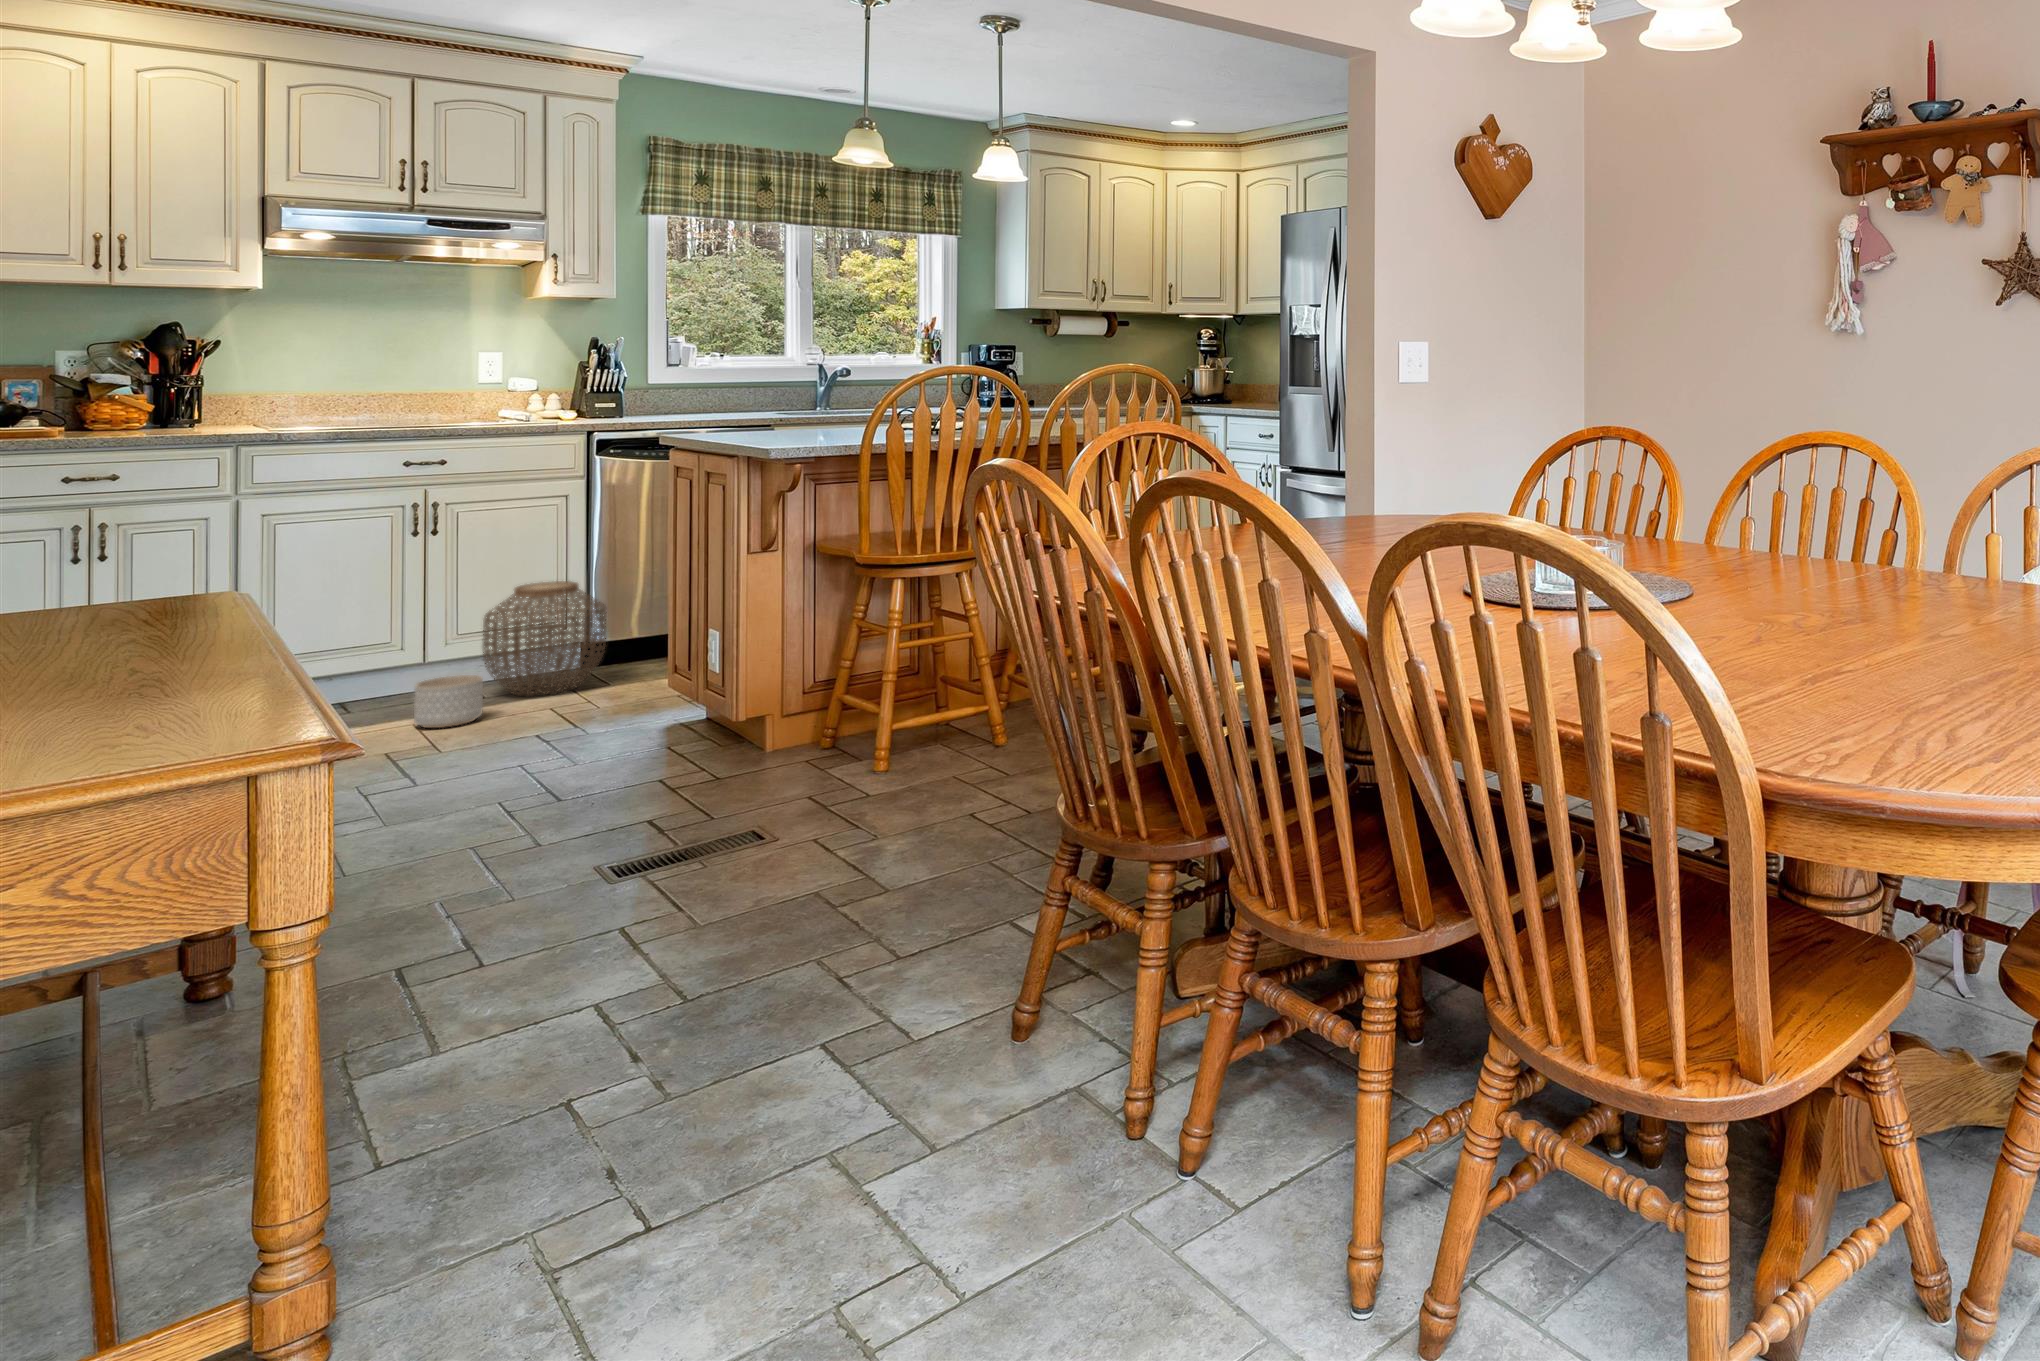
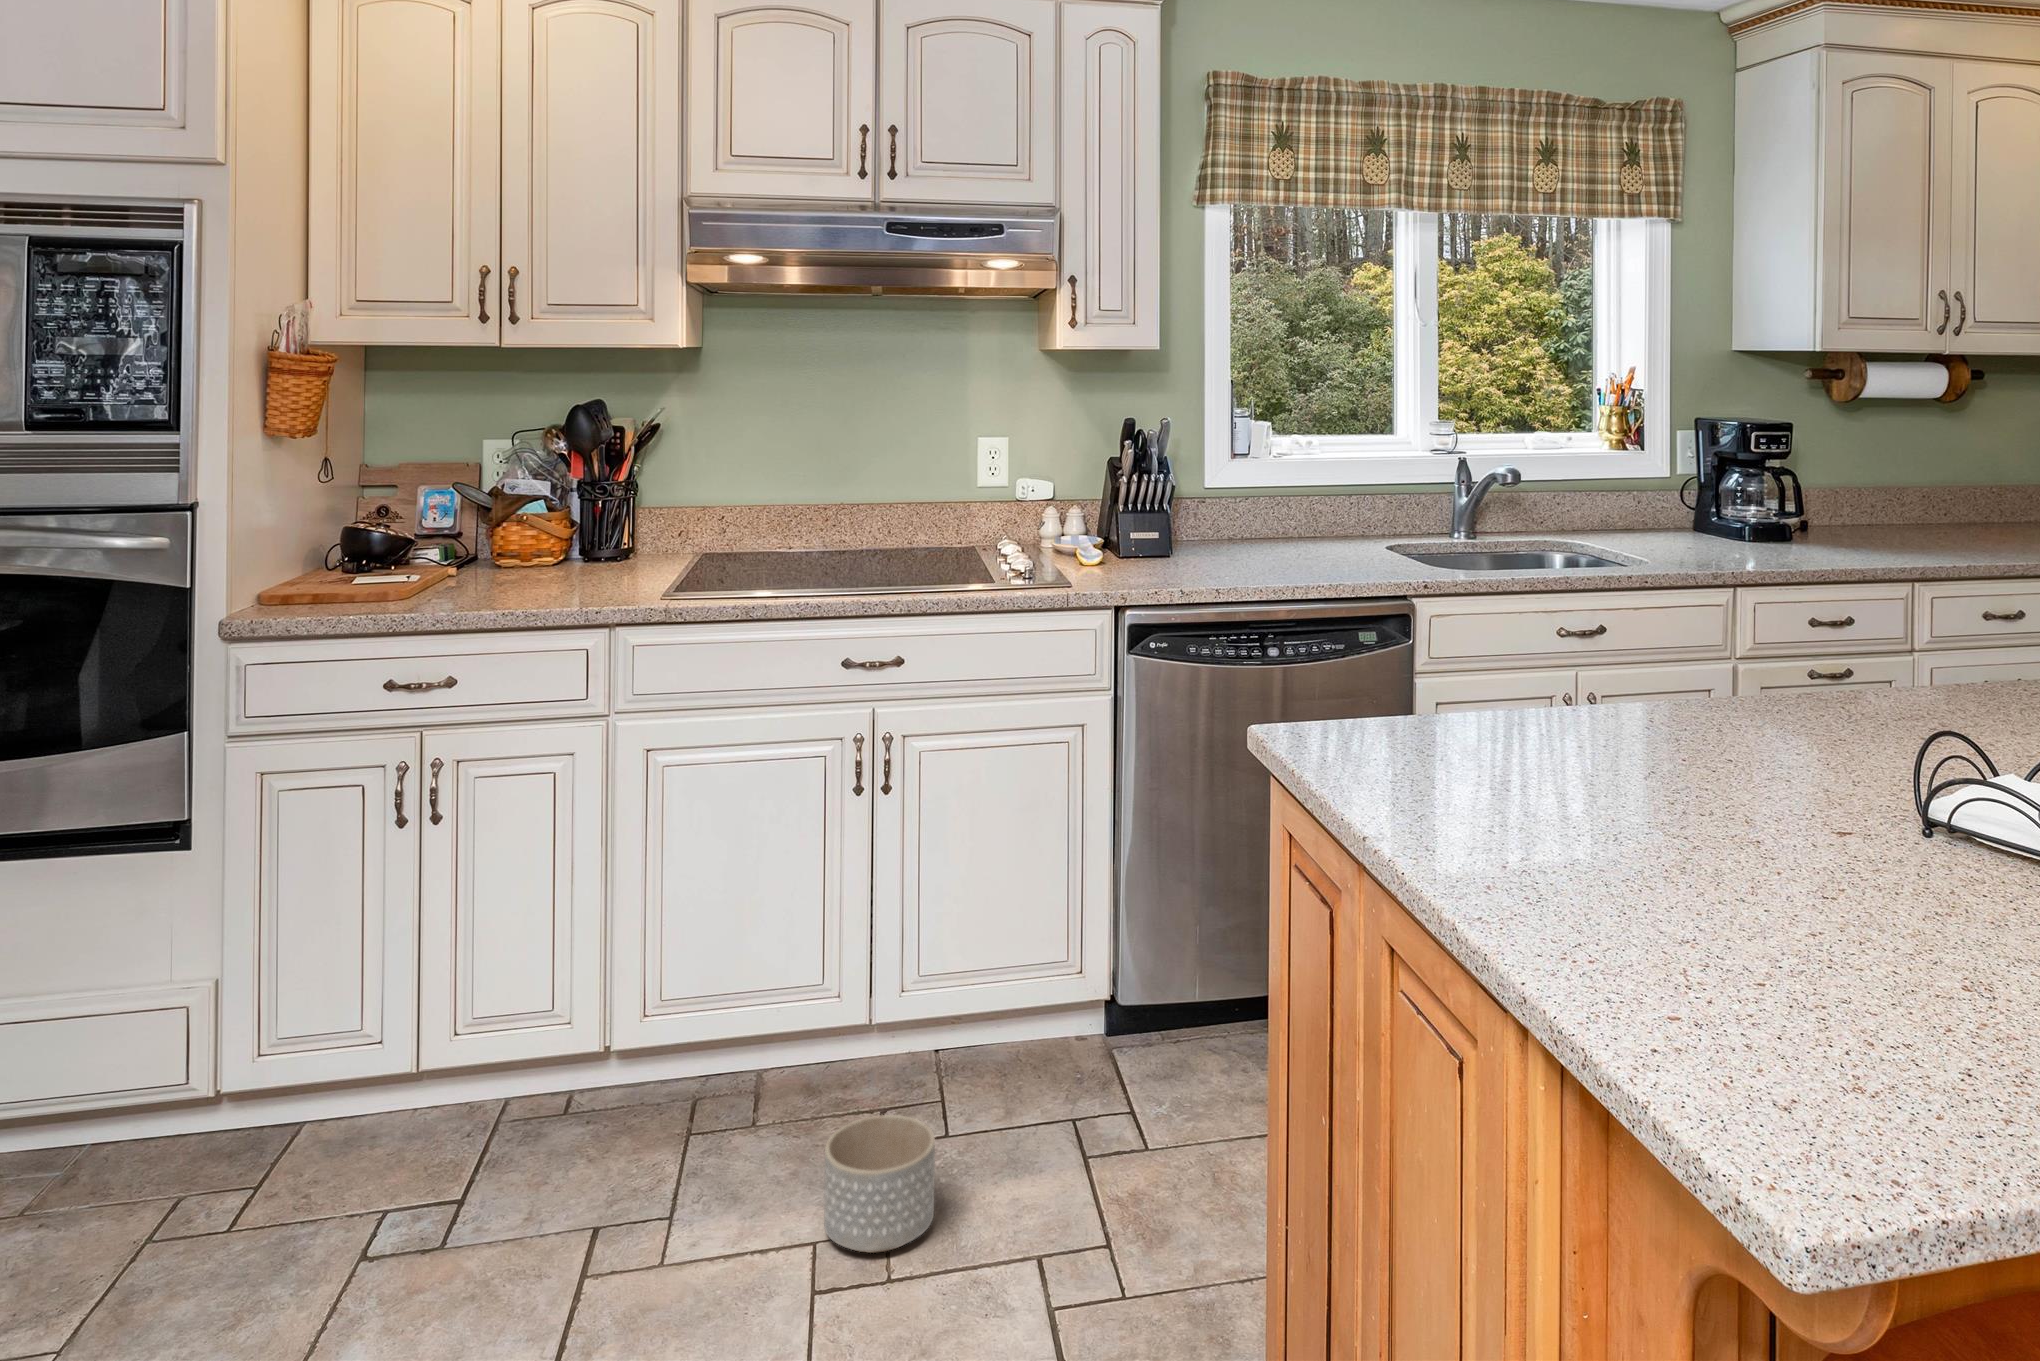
woven basket: present [483,581,607,696] -> none [952,894,1145,1138]

